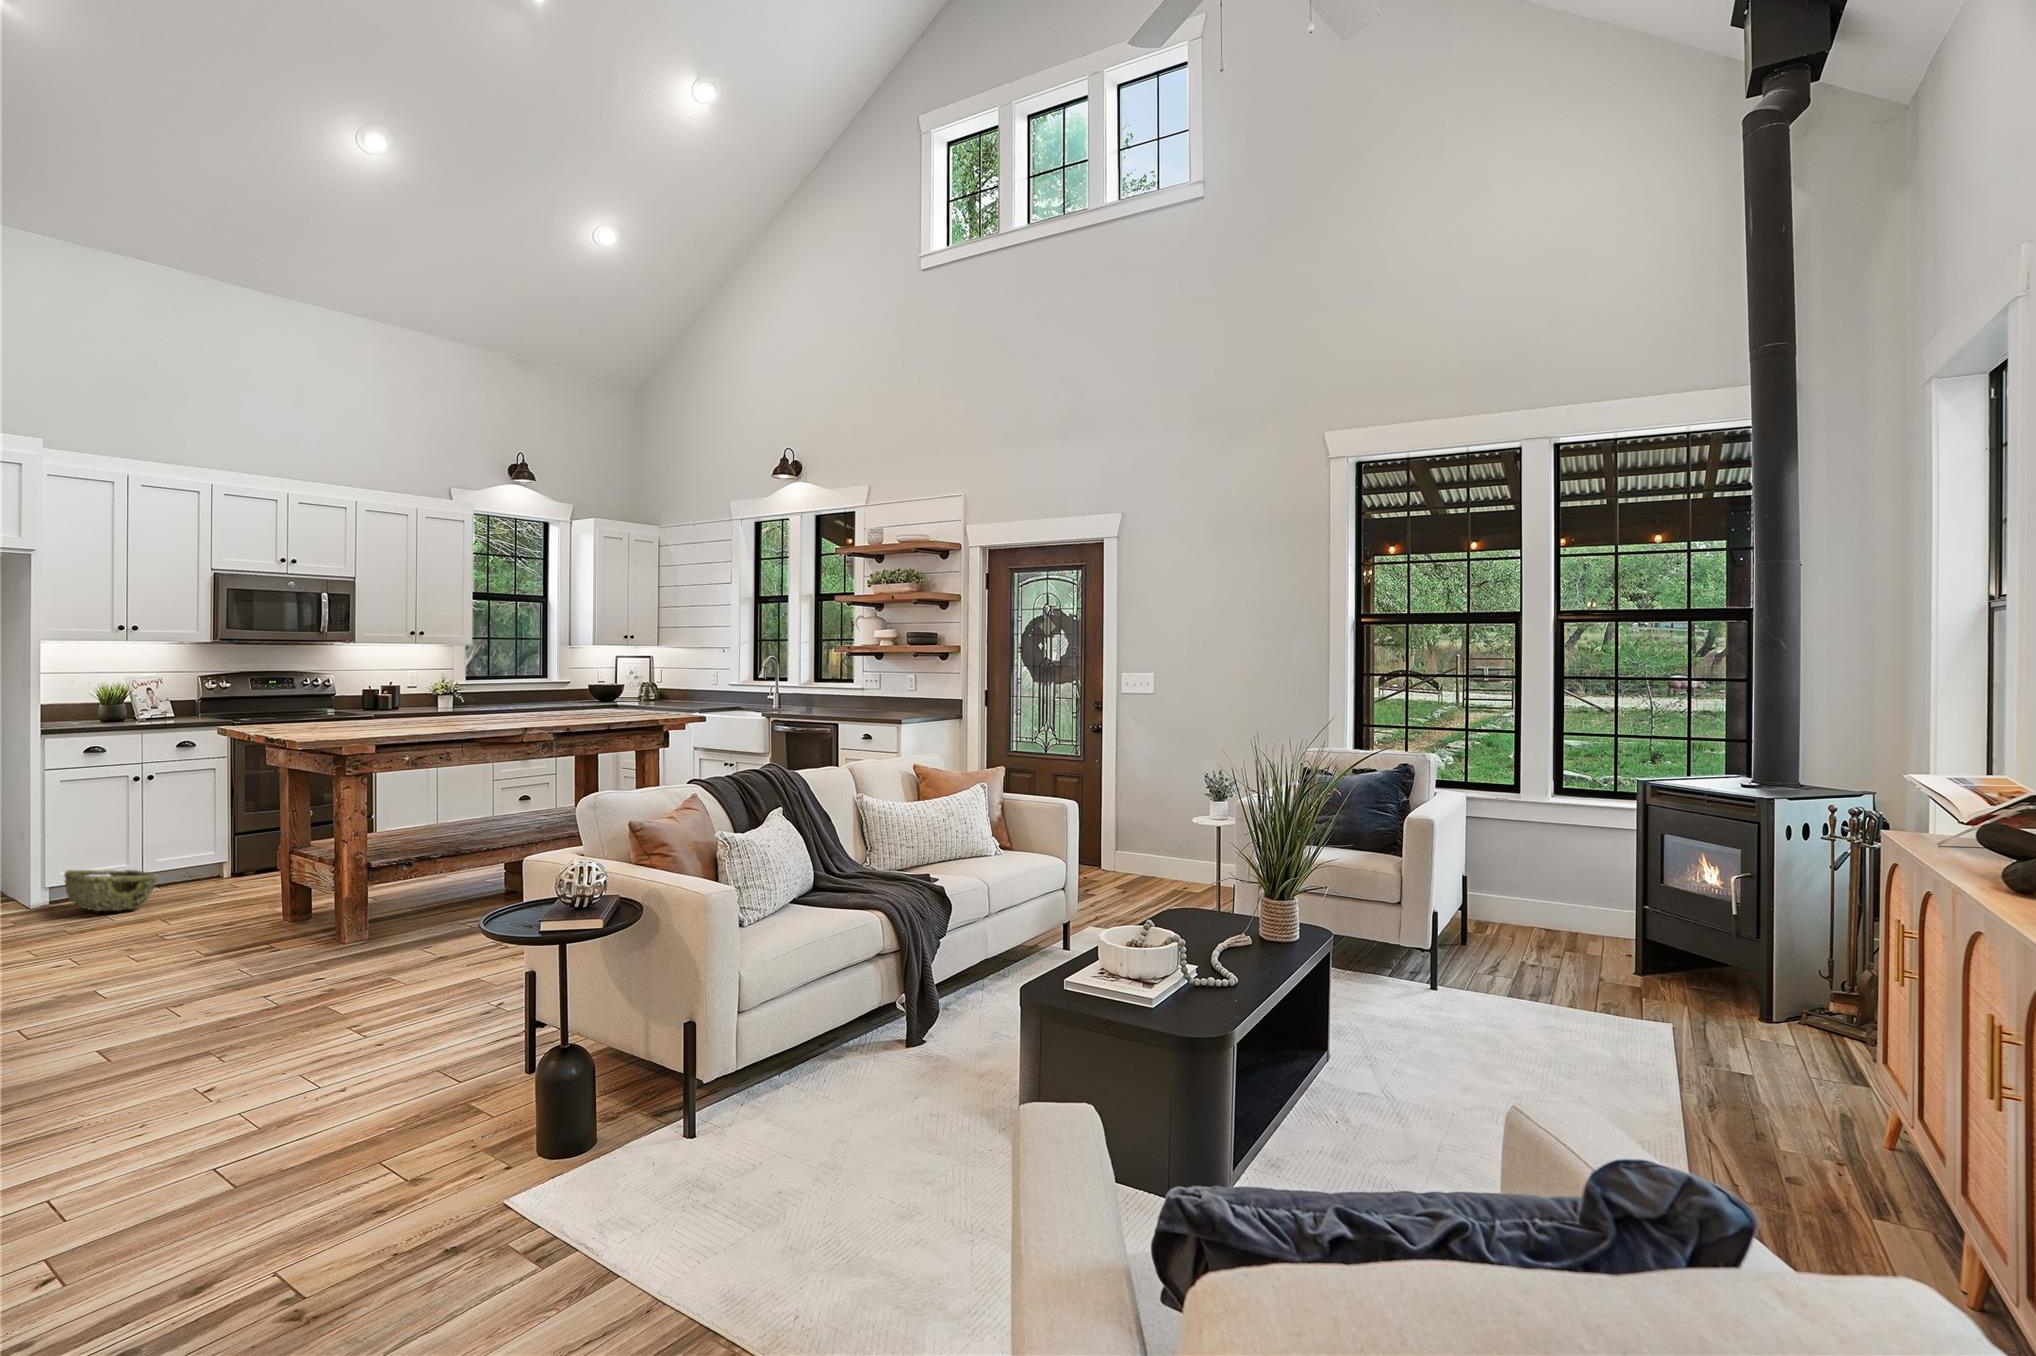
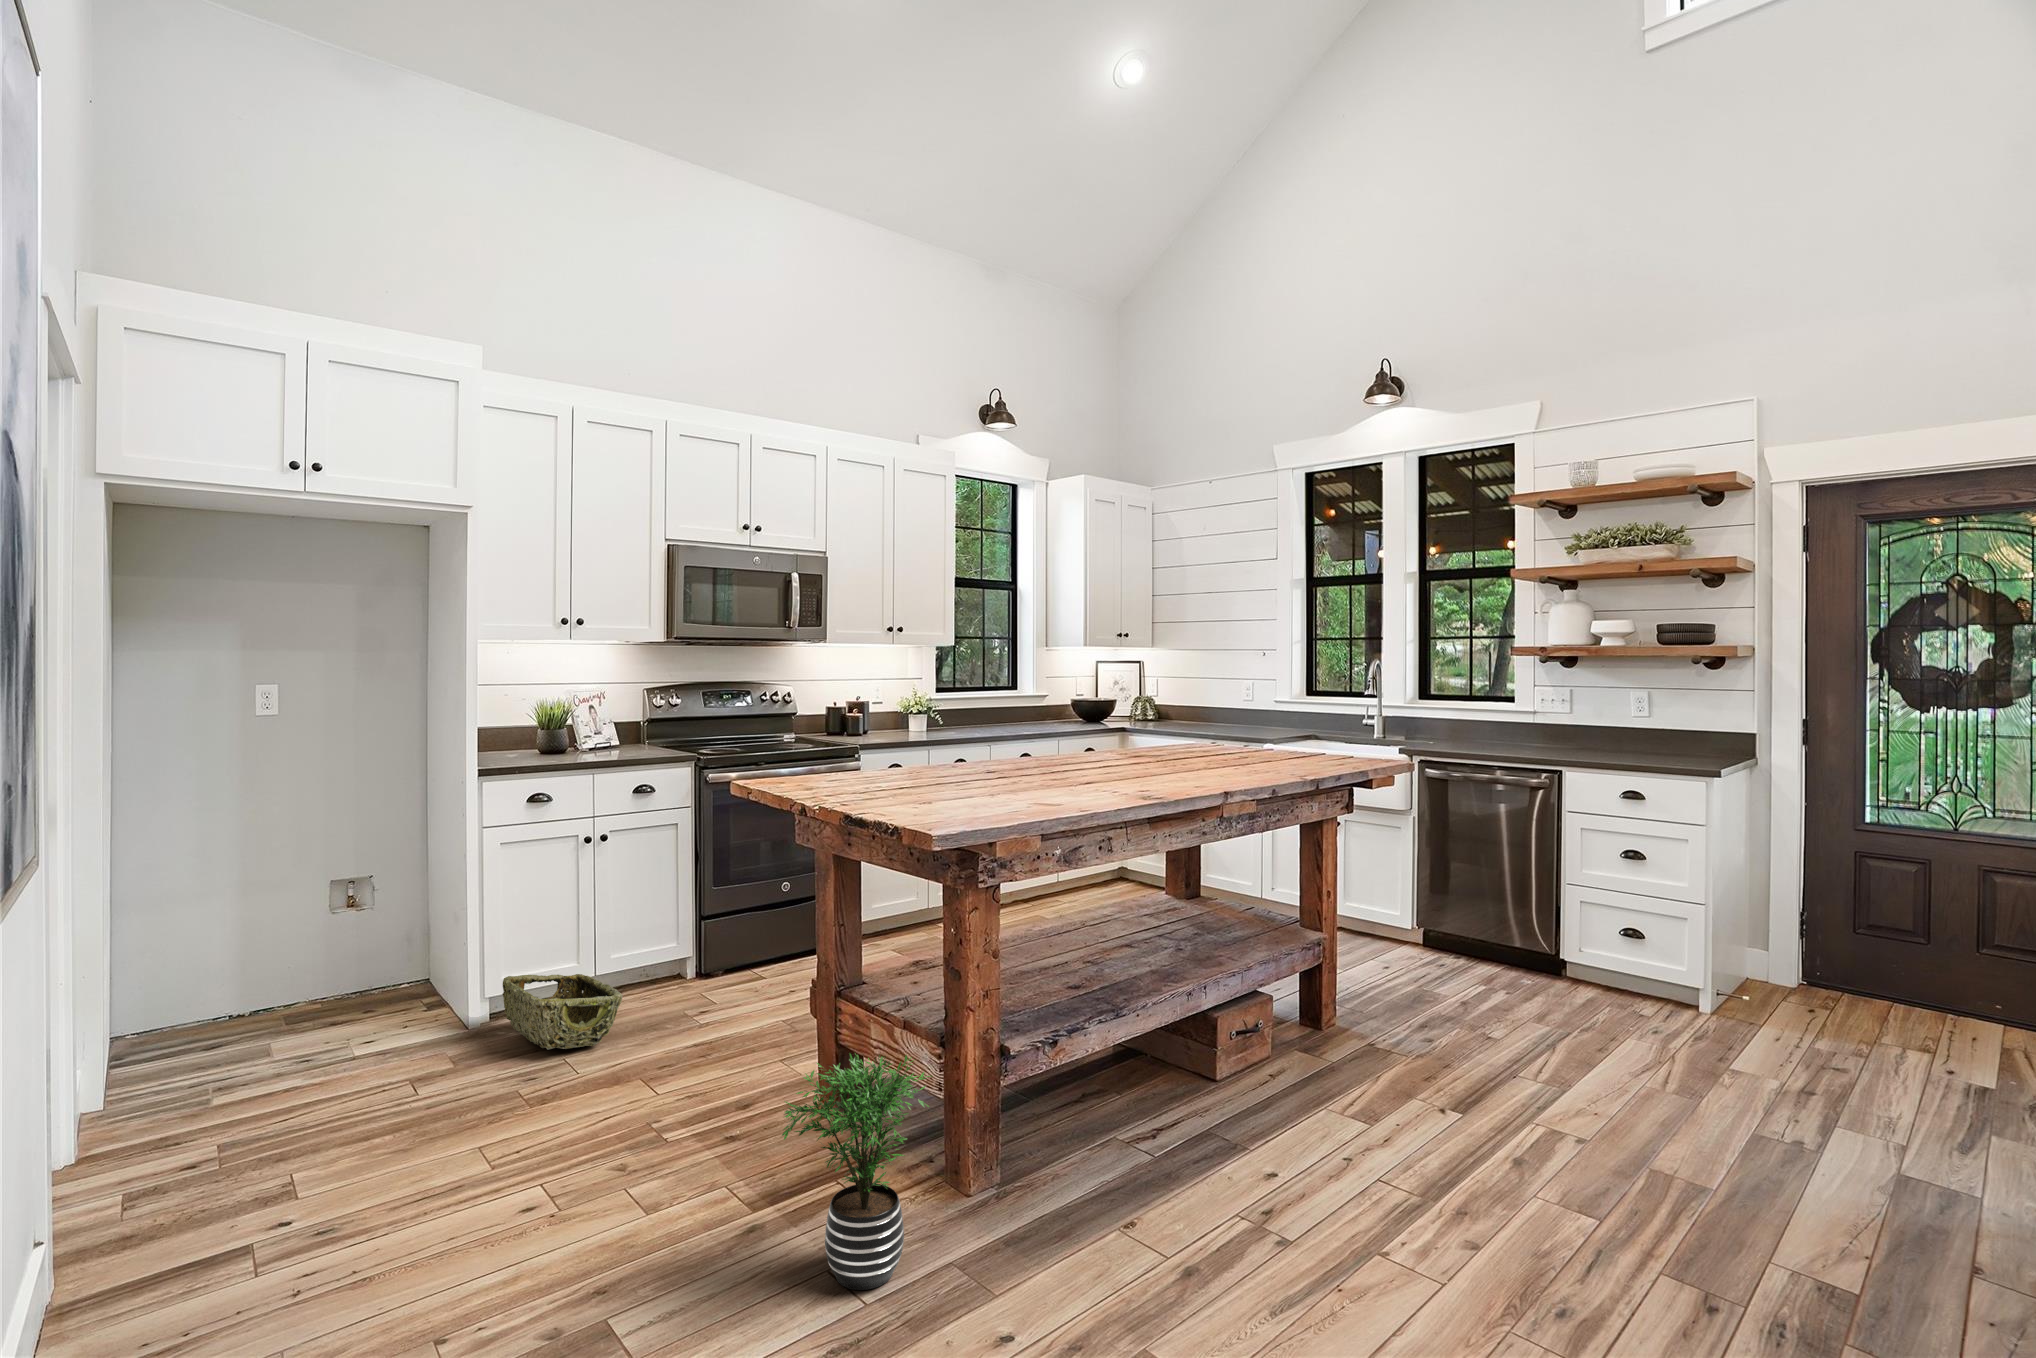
potted plant: none [214,858,312,974] -> present [782,1054,930,1290]

